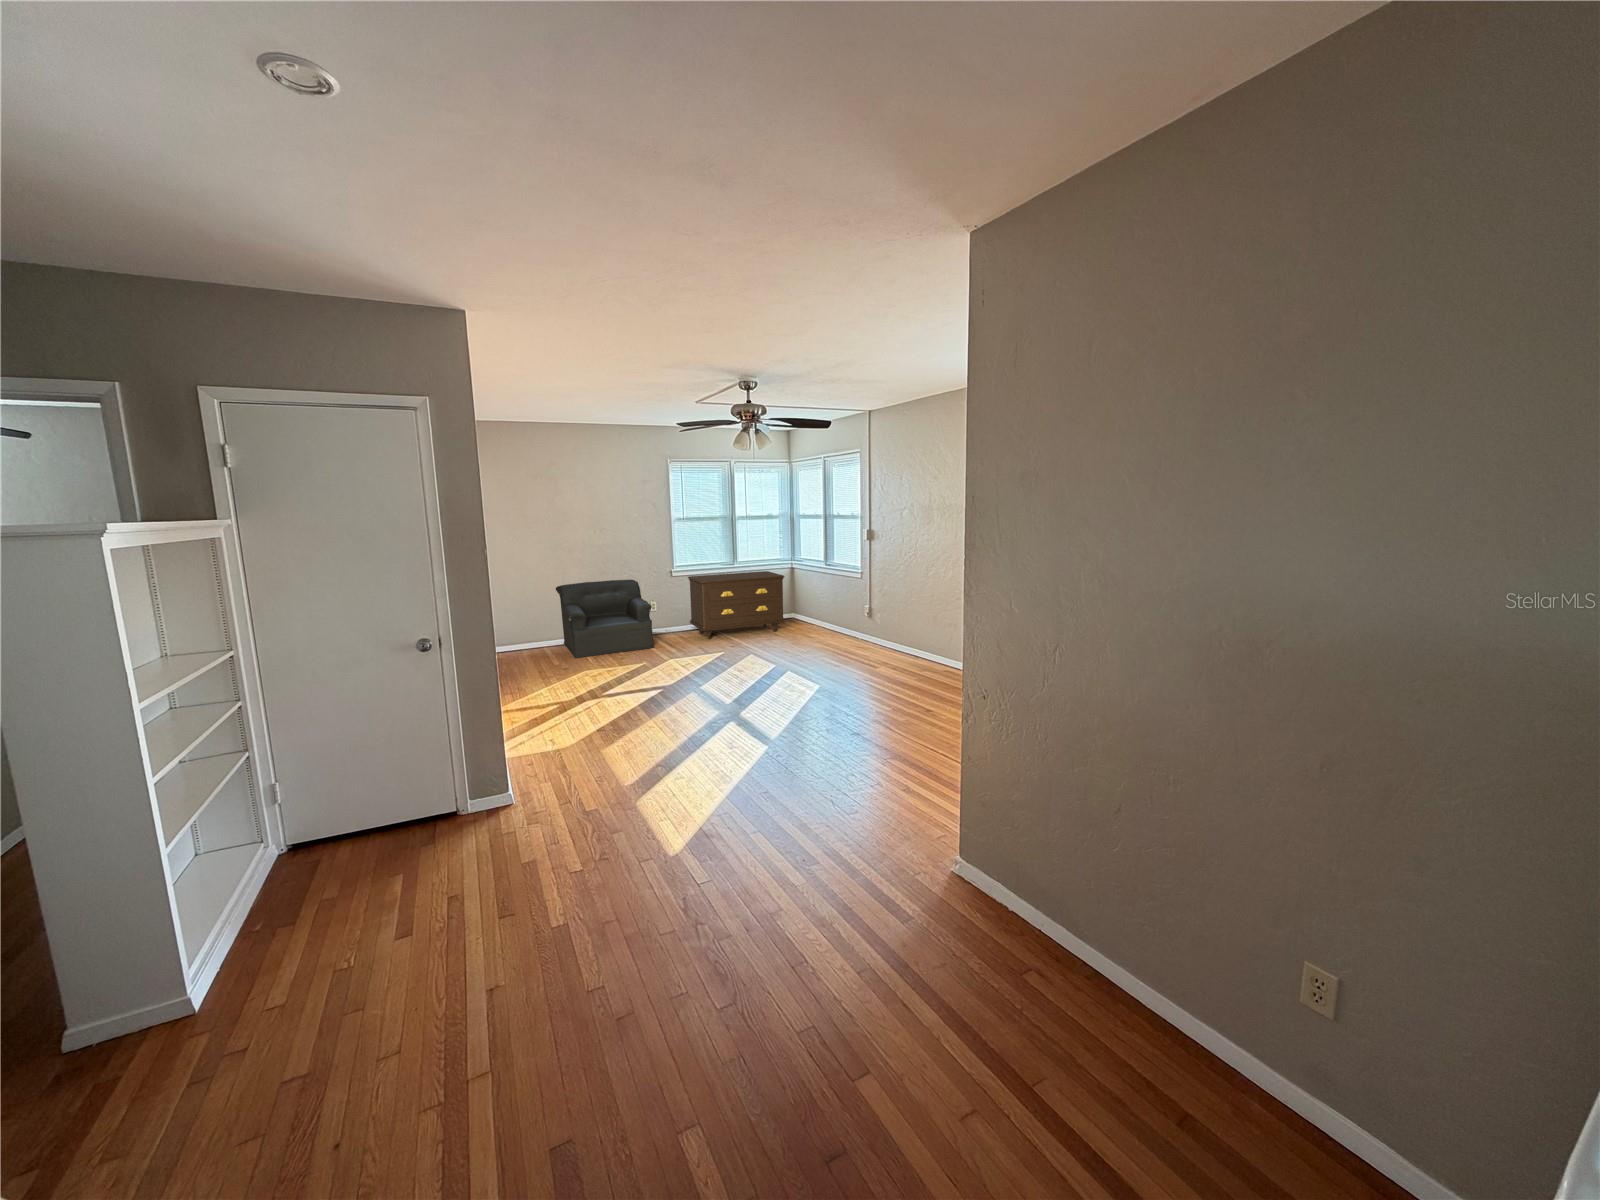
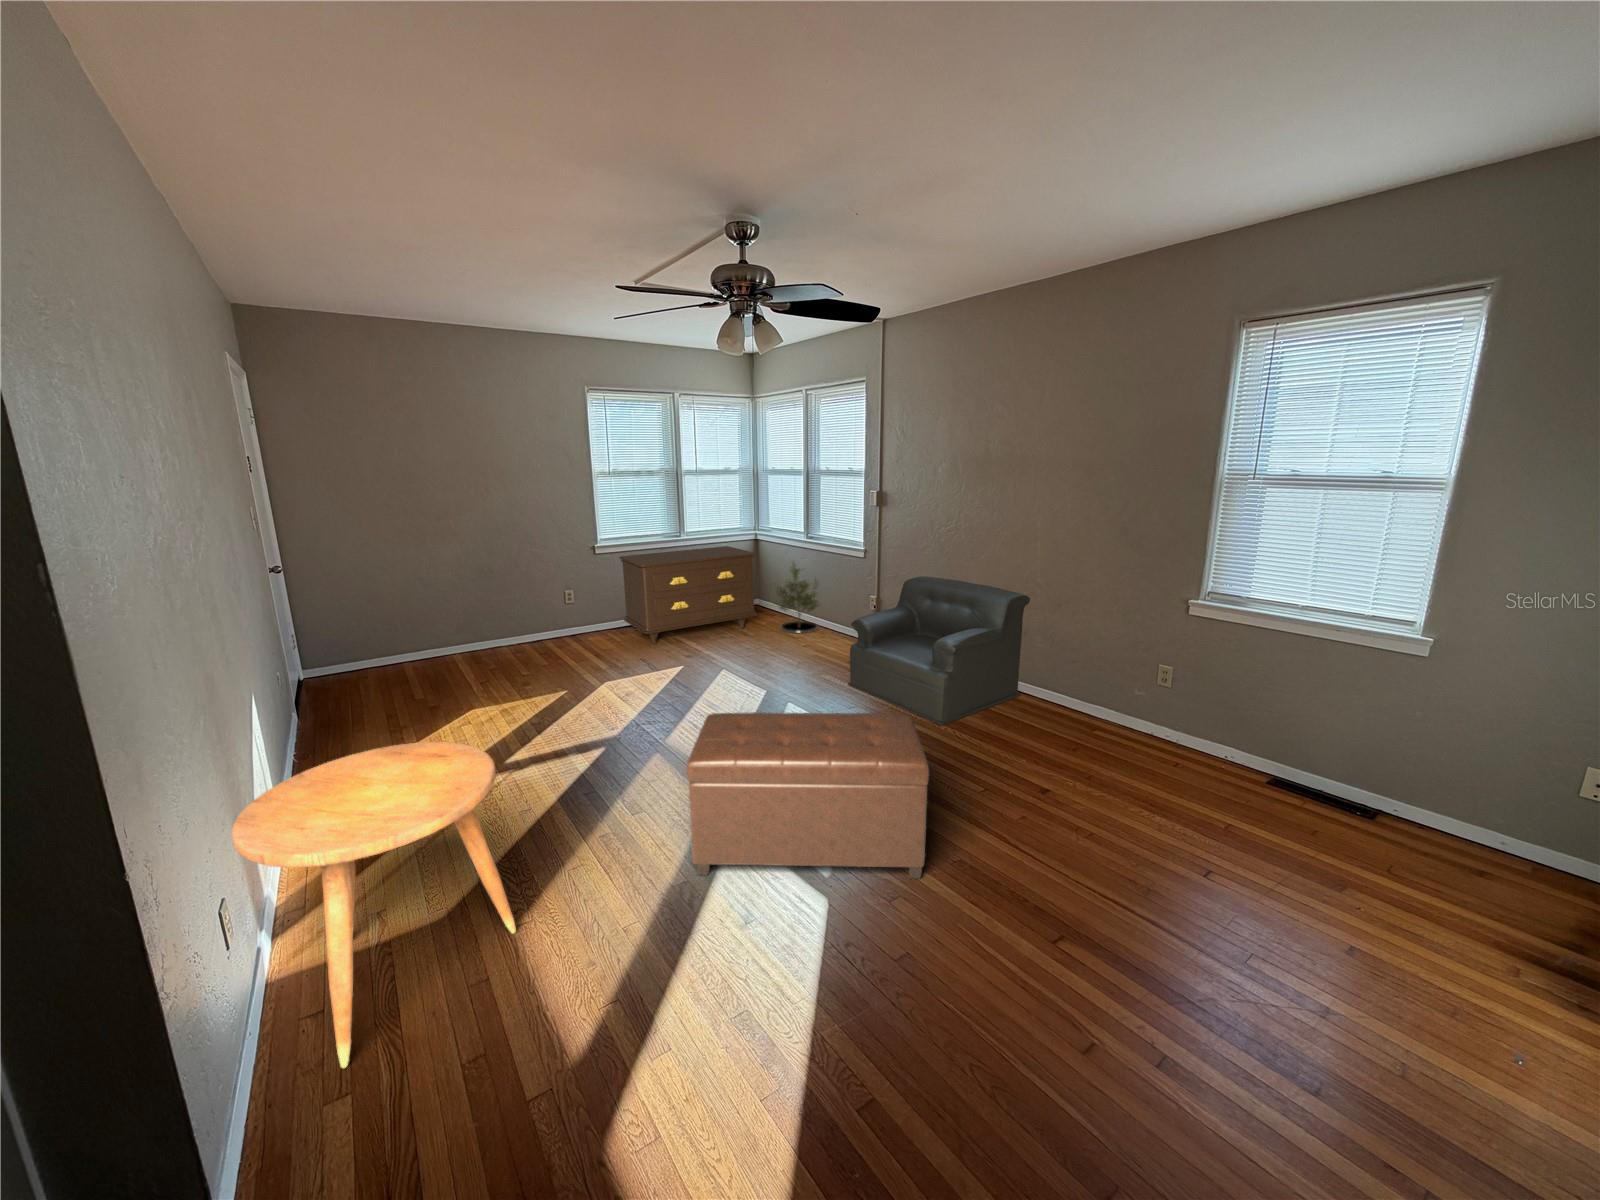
armchair: present [556,580,654,658] -> present [848,576,1030,725]
potted tree: none [796,581,833,636] -> present [777,562,819,633]
side table: none [492,657,608,790] -> present [232,742,516,1068]
ottoman: none [699,660,836,751] -> present [686,713,929,879]

